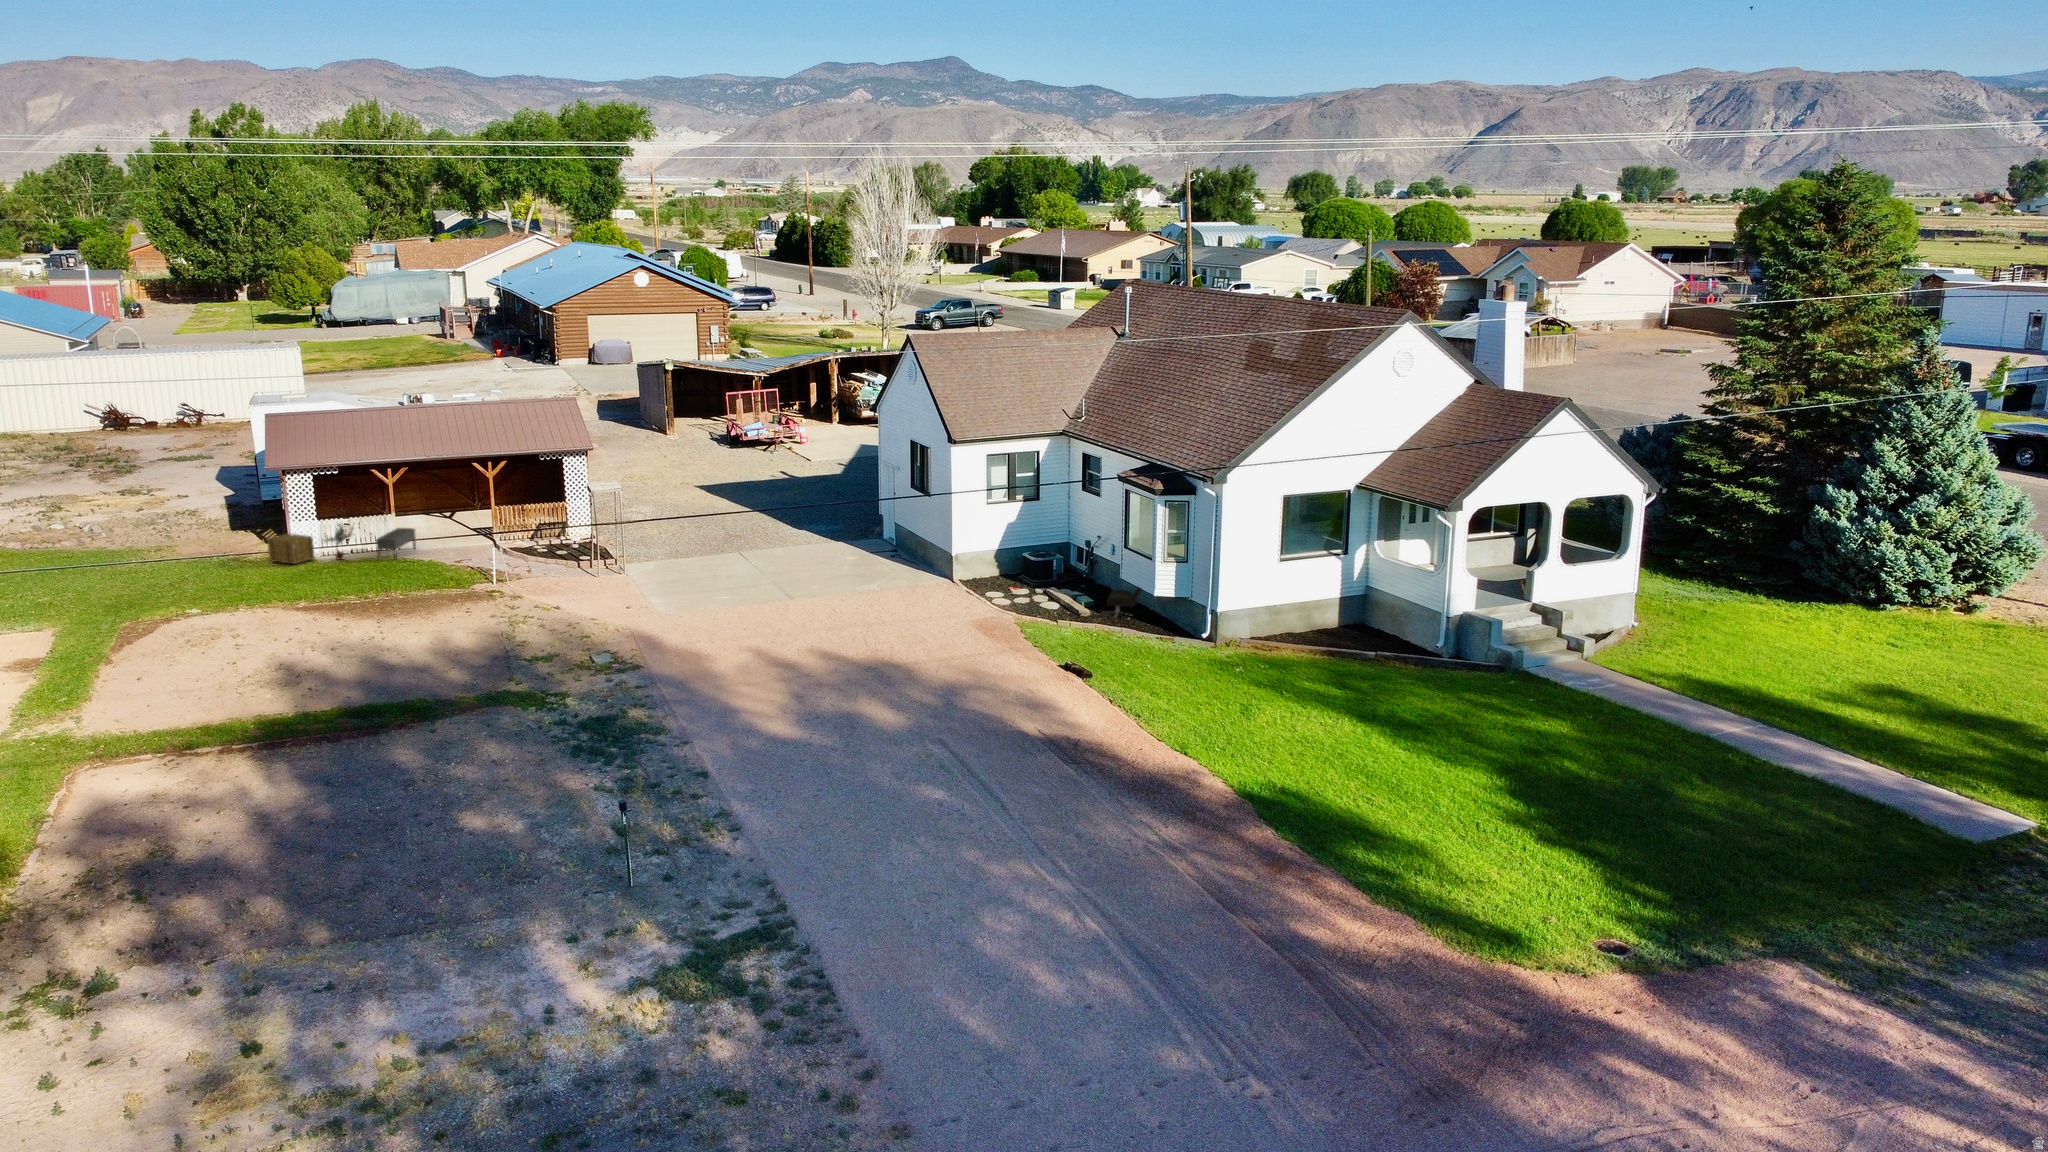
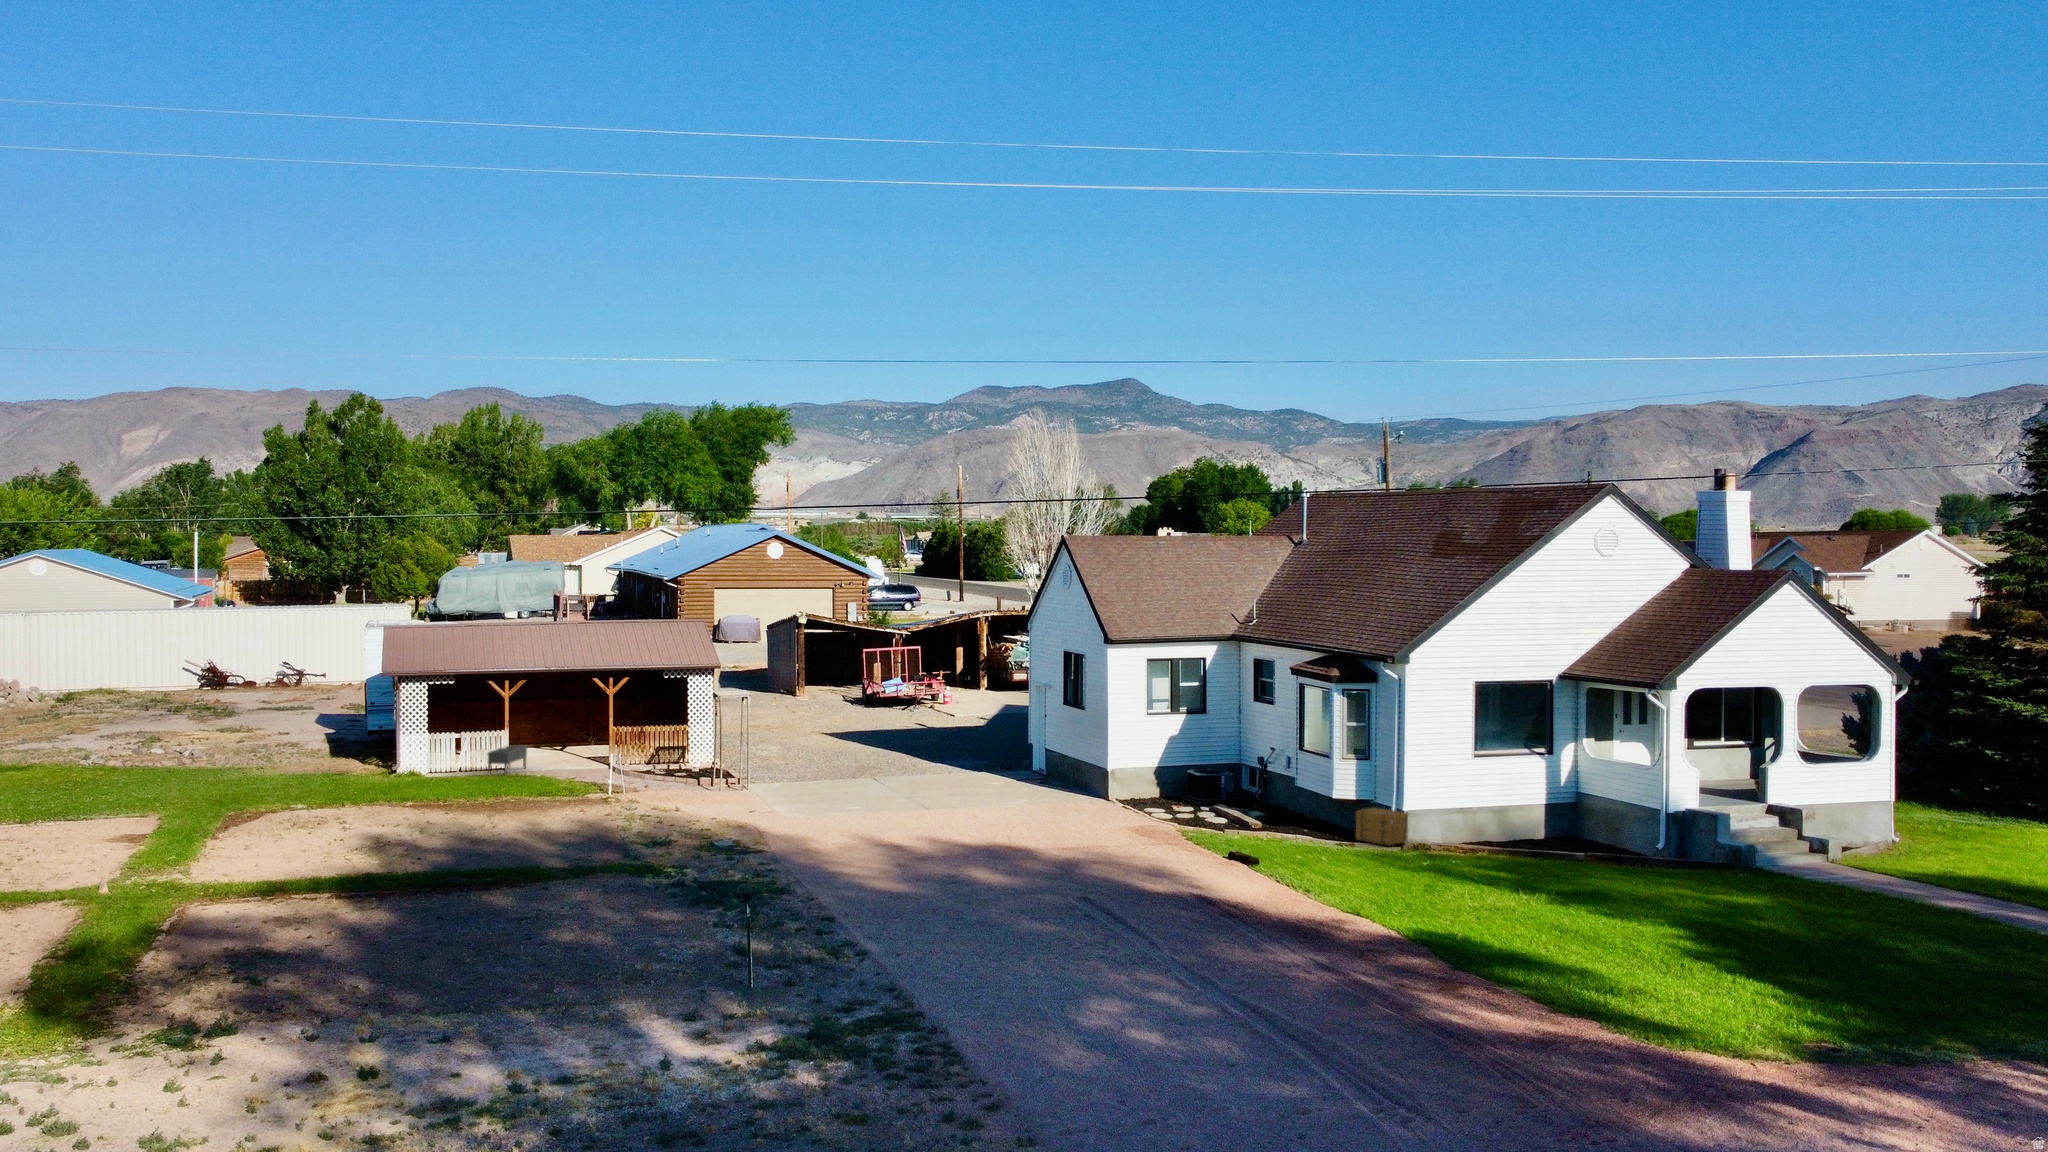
potted tree: present [322,523,355,560] -> none [431,733,467,774]
cardboard box: present [267,534,314,564] -> present [1356,807,1408,845]
lounge chair: present [1107,587,1141,616] -> none [1274,790,1322,828]

